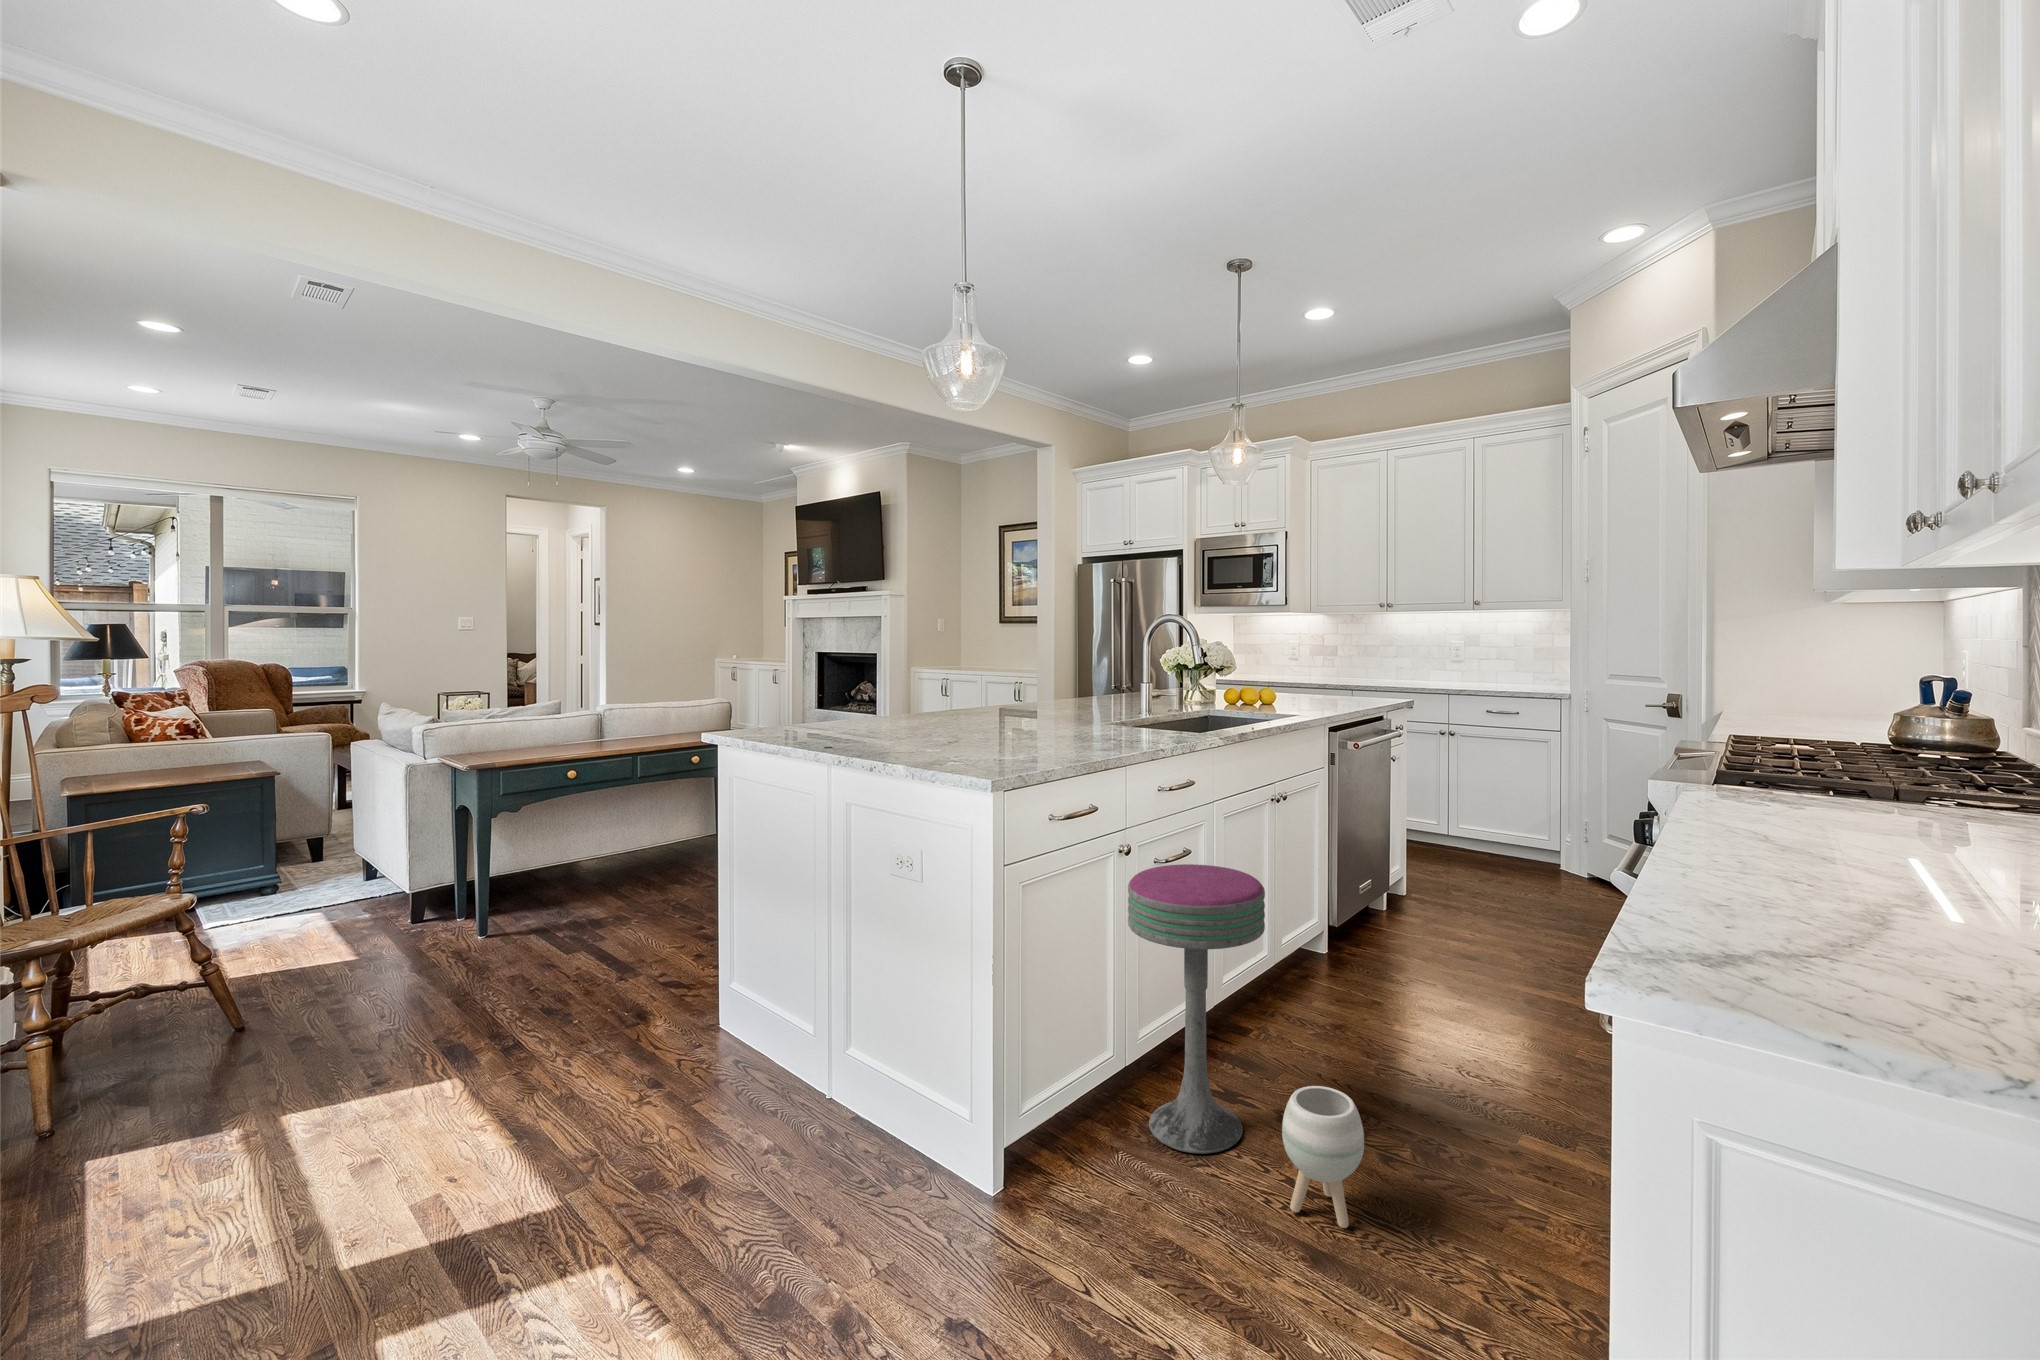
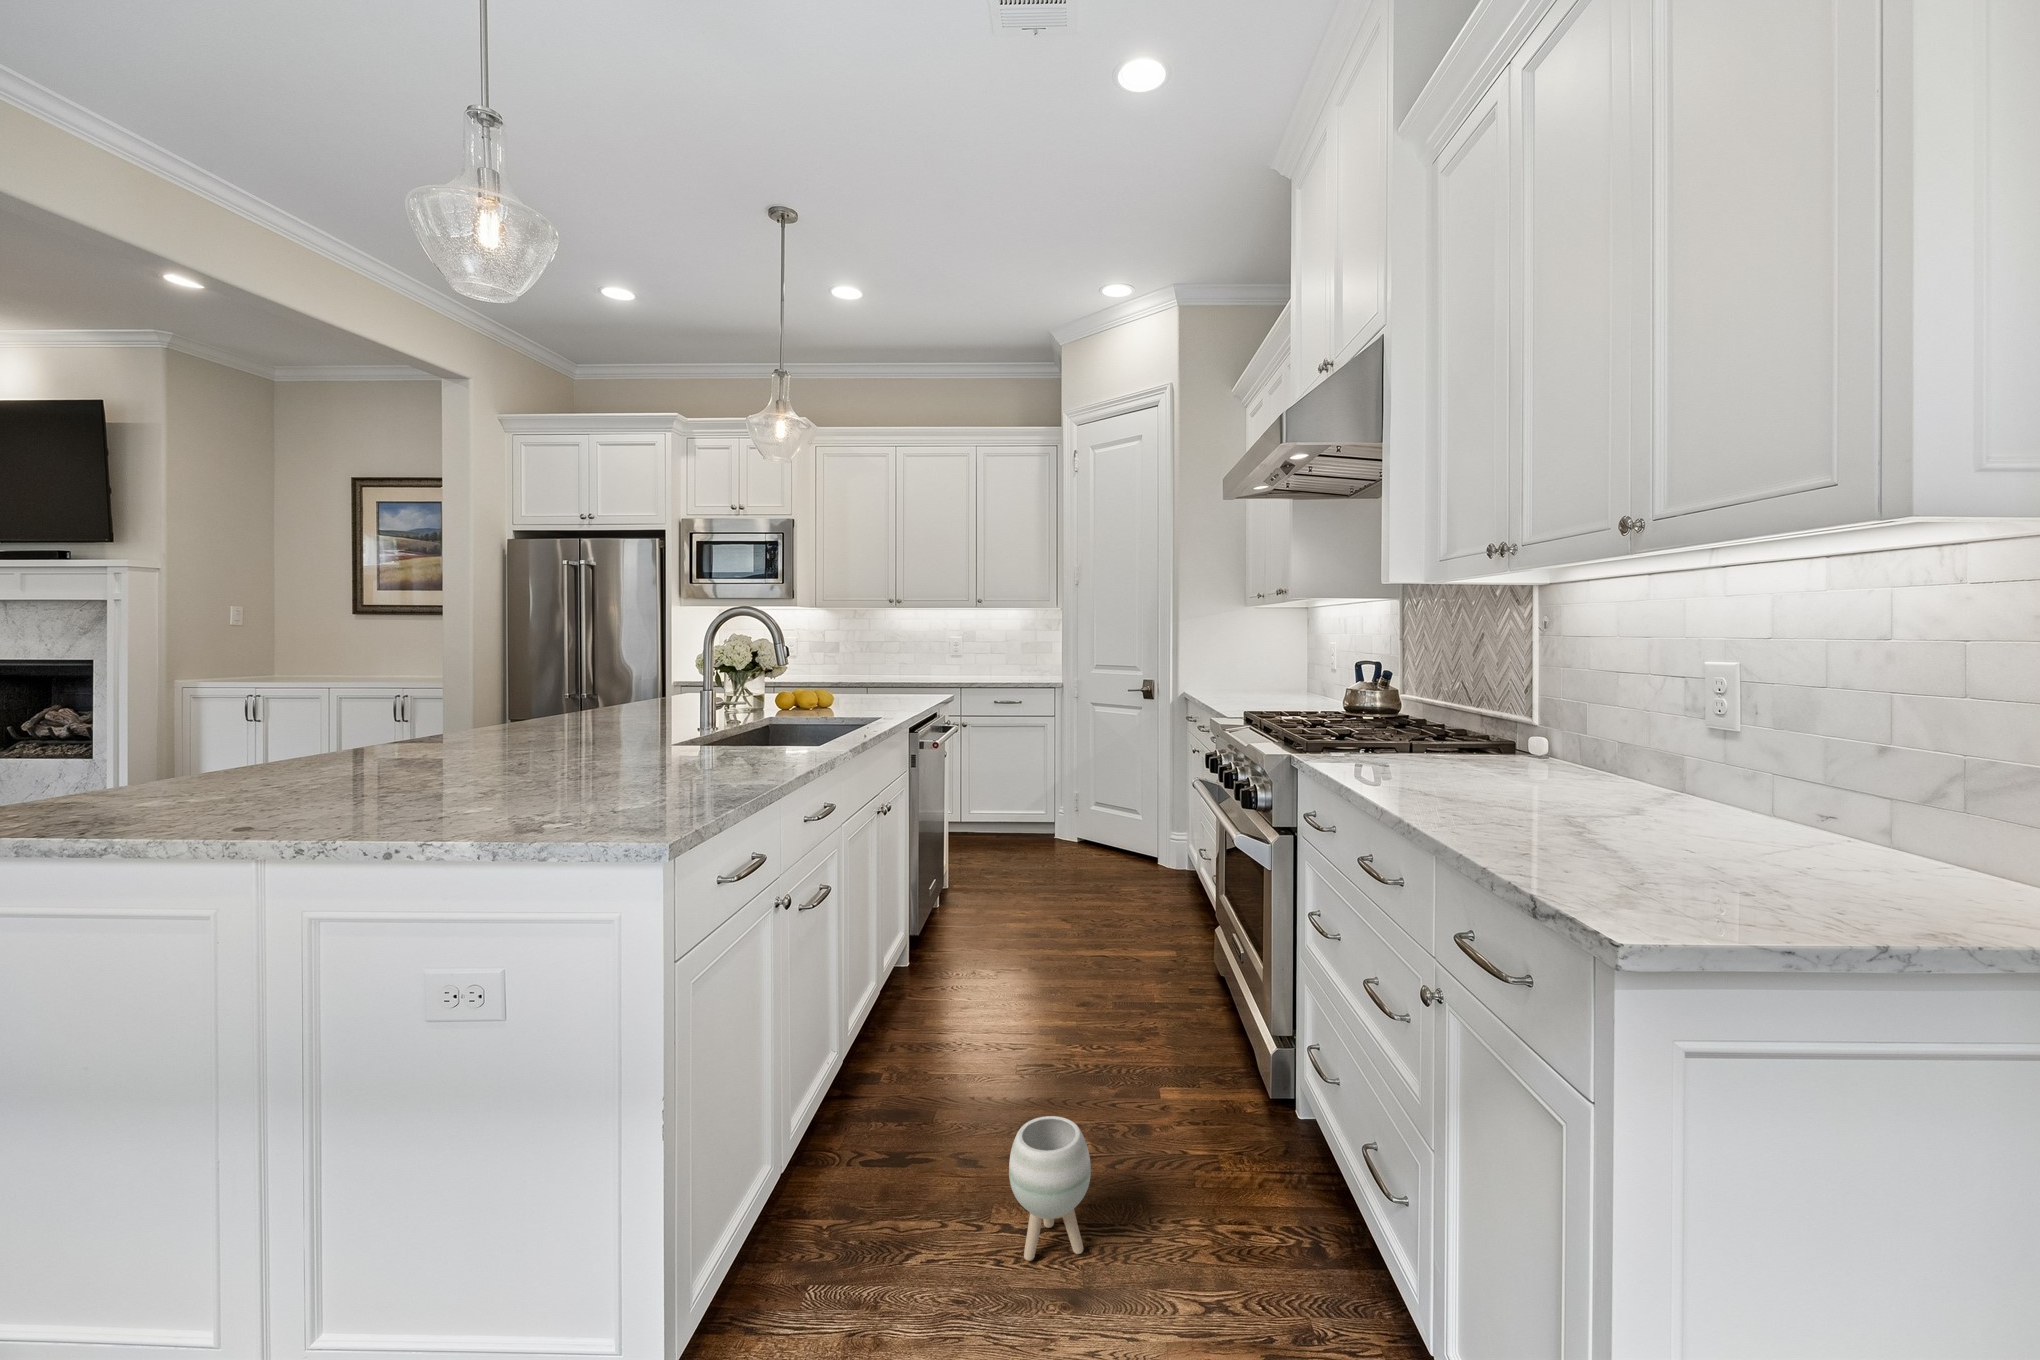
bar stool: present [1128,864,1265,1154] -> none [792,913,953,1251]

